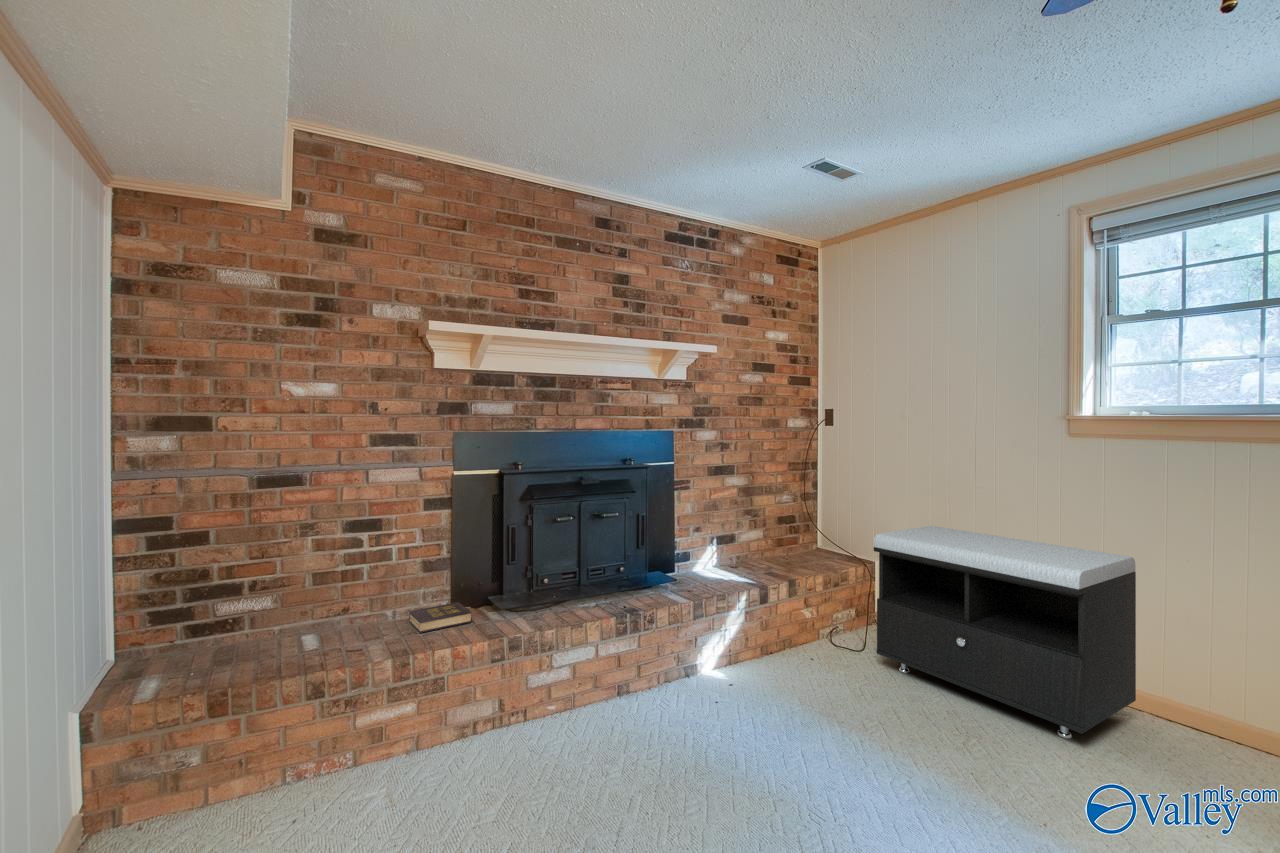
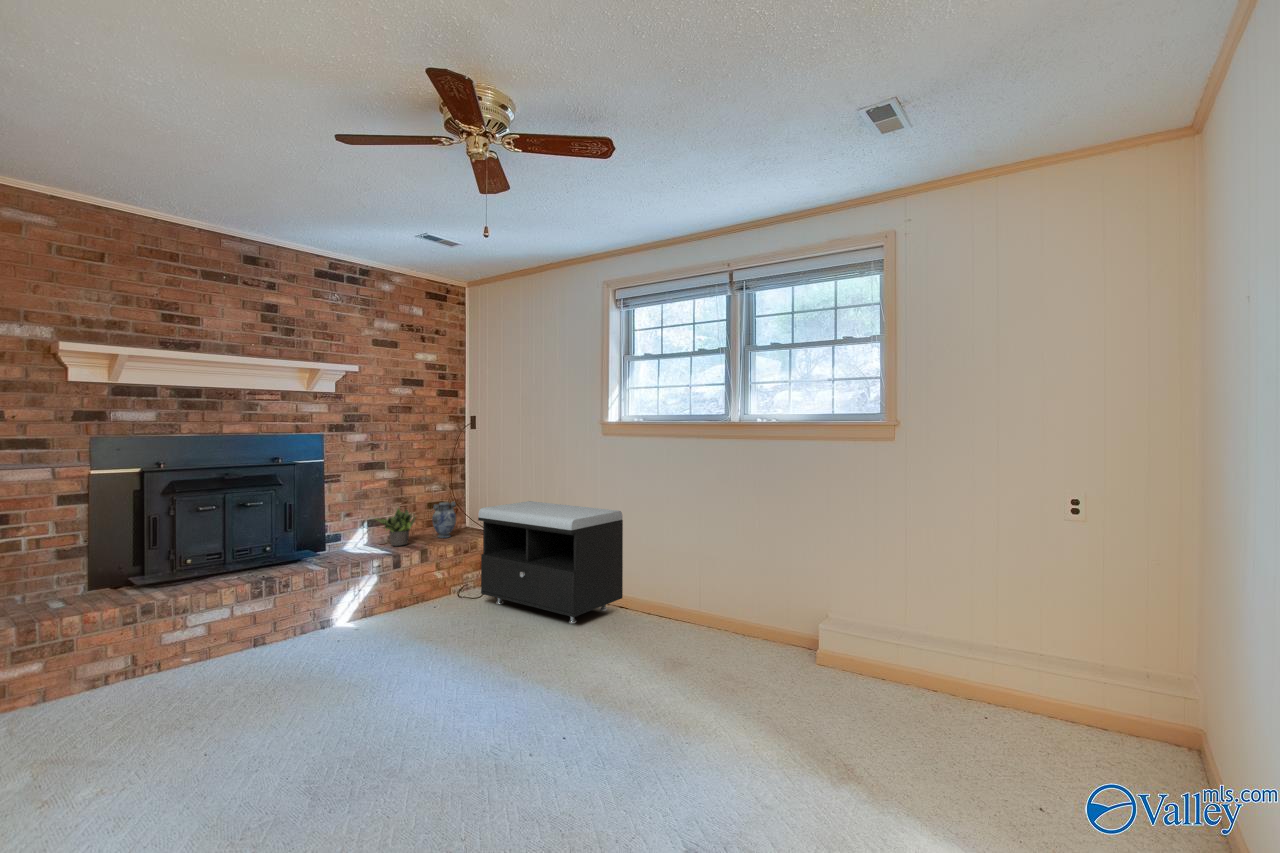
decorative vase: none [788,518,819,565] -> present [432,502,456,538]
potted plant: none [727,523,776,573] -> present [376,508,415,546]
hardback book: present [409,602,471,633] -> none [35,585,105,610]

